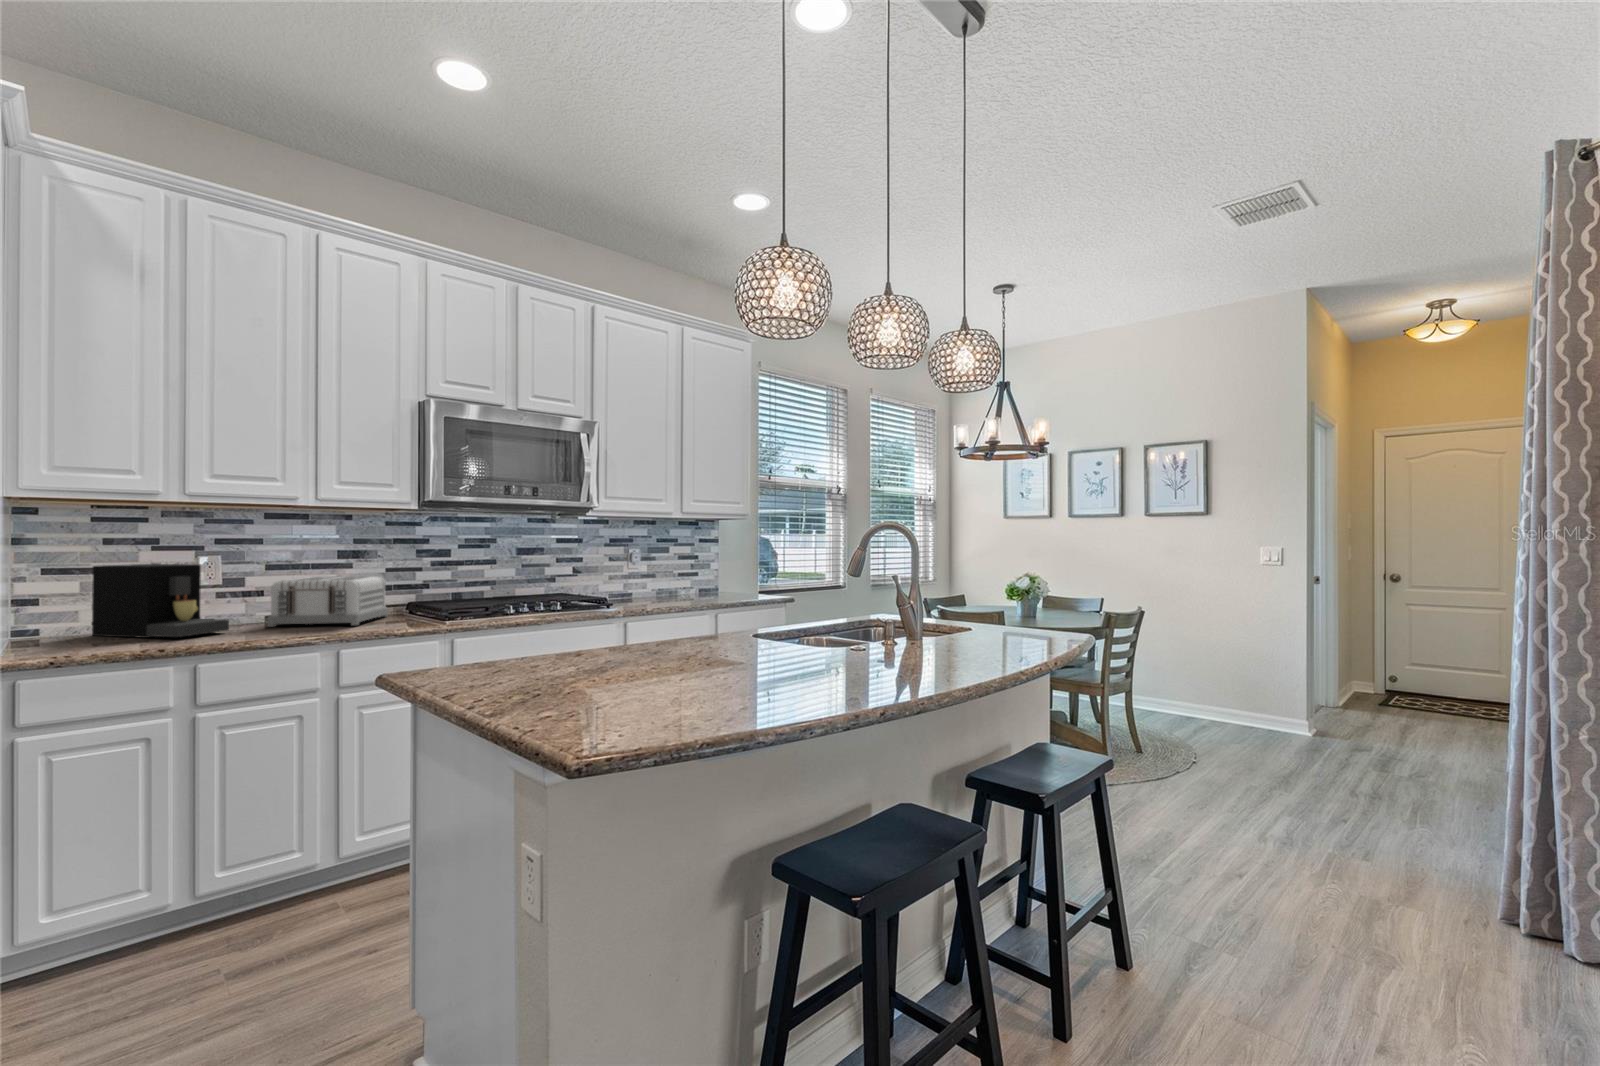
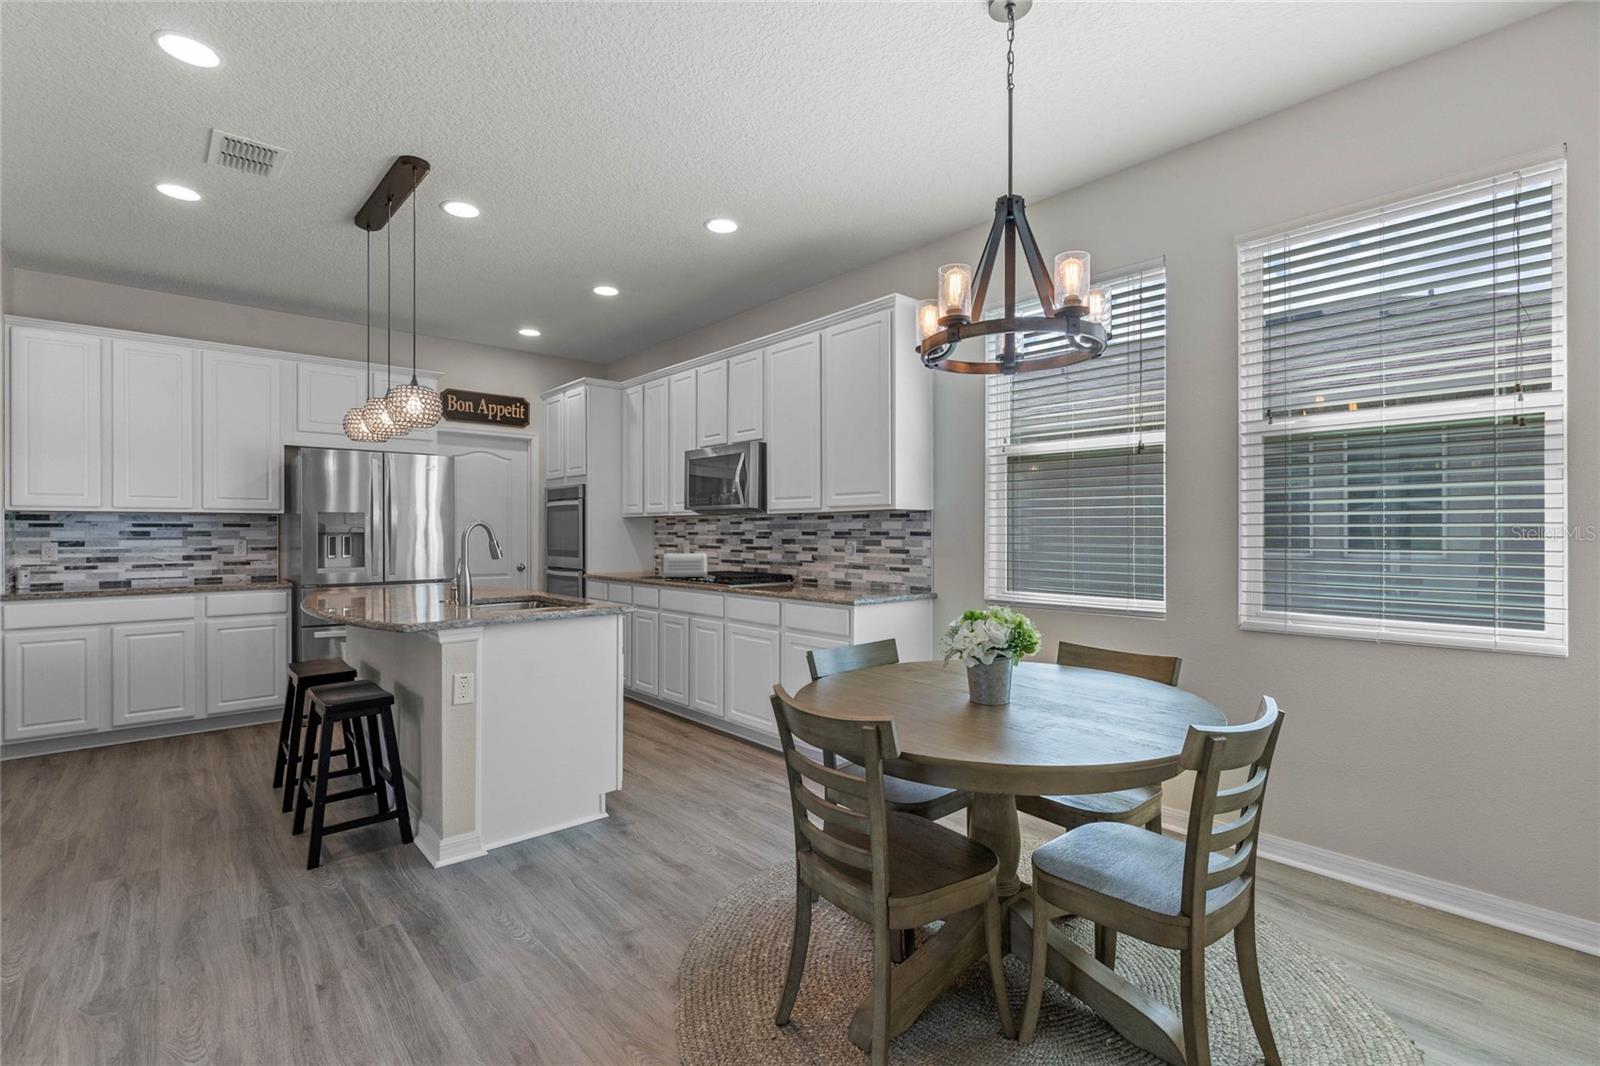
coffee maker: present [92,564,229,638] -> none [625,544,666,575]

